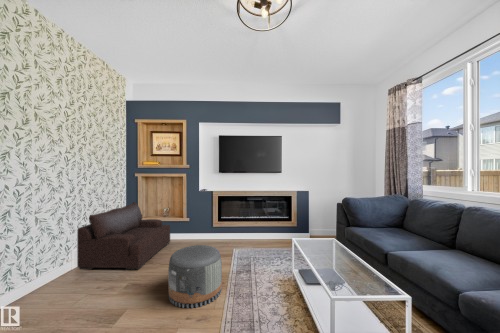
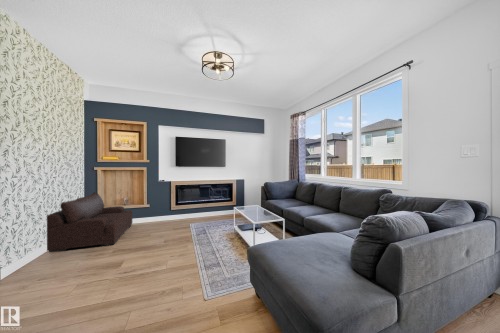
pouf: present [168,245,222,308] -> none [152,218,191,258]

